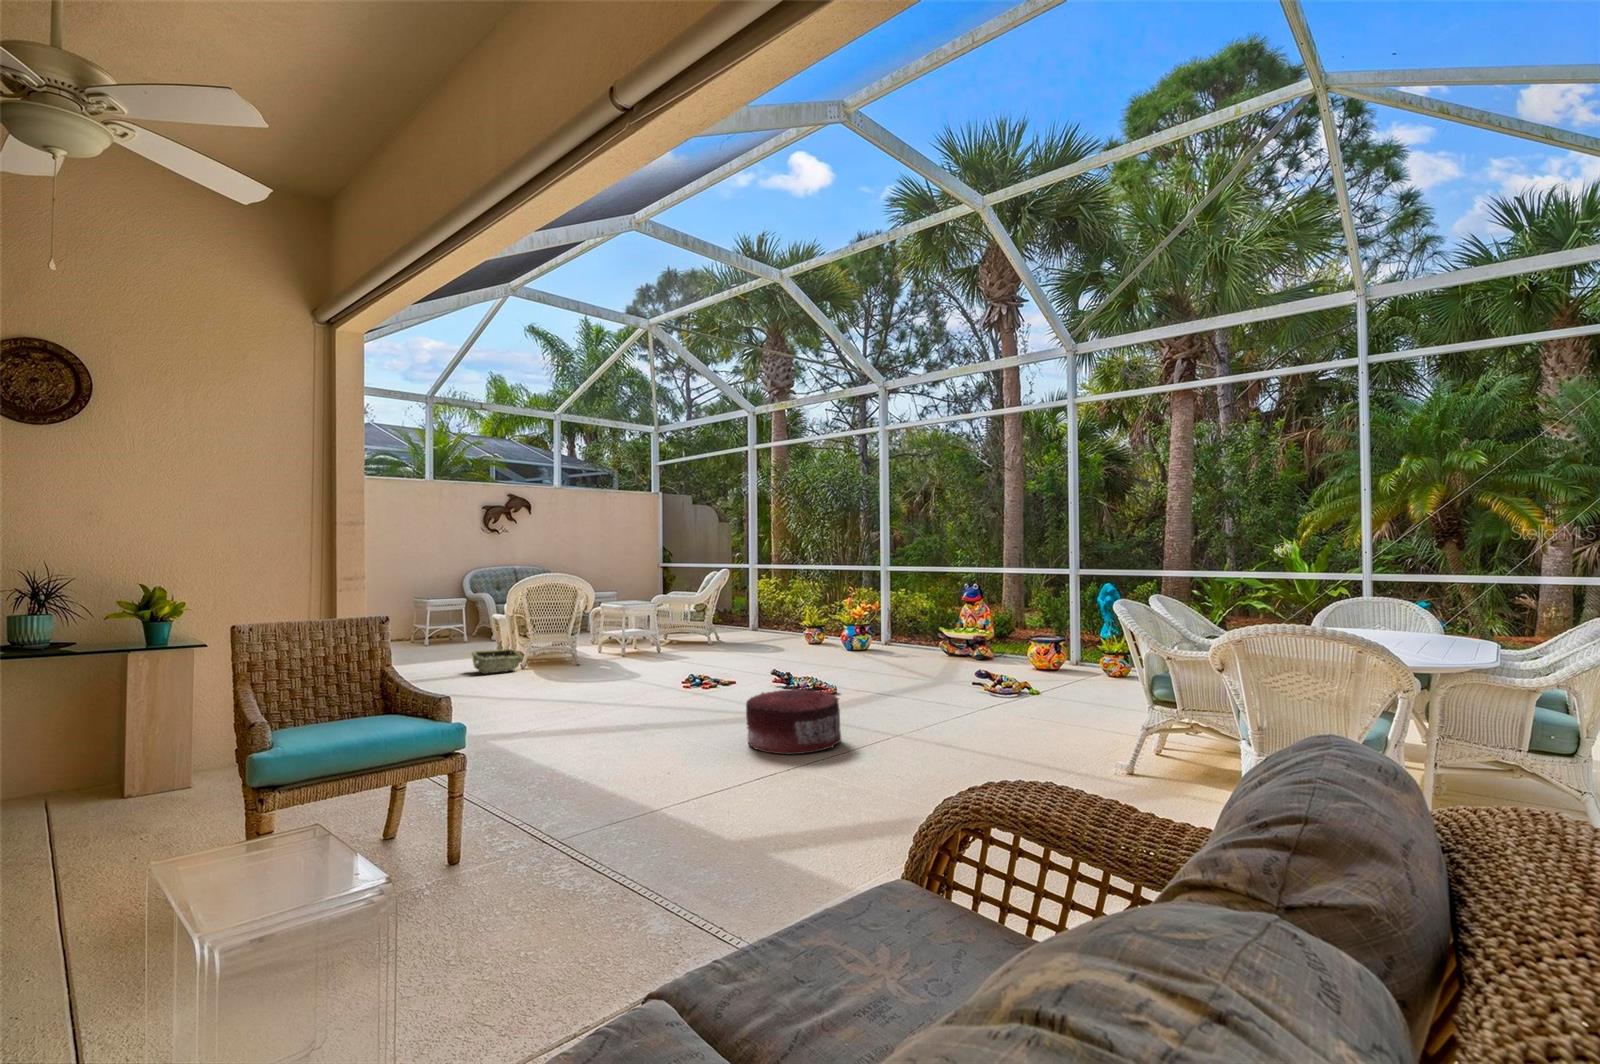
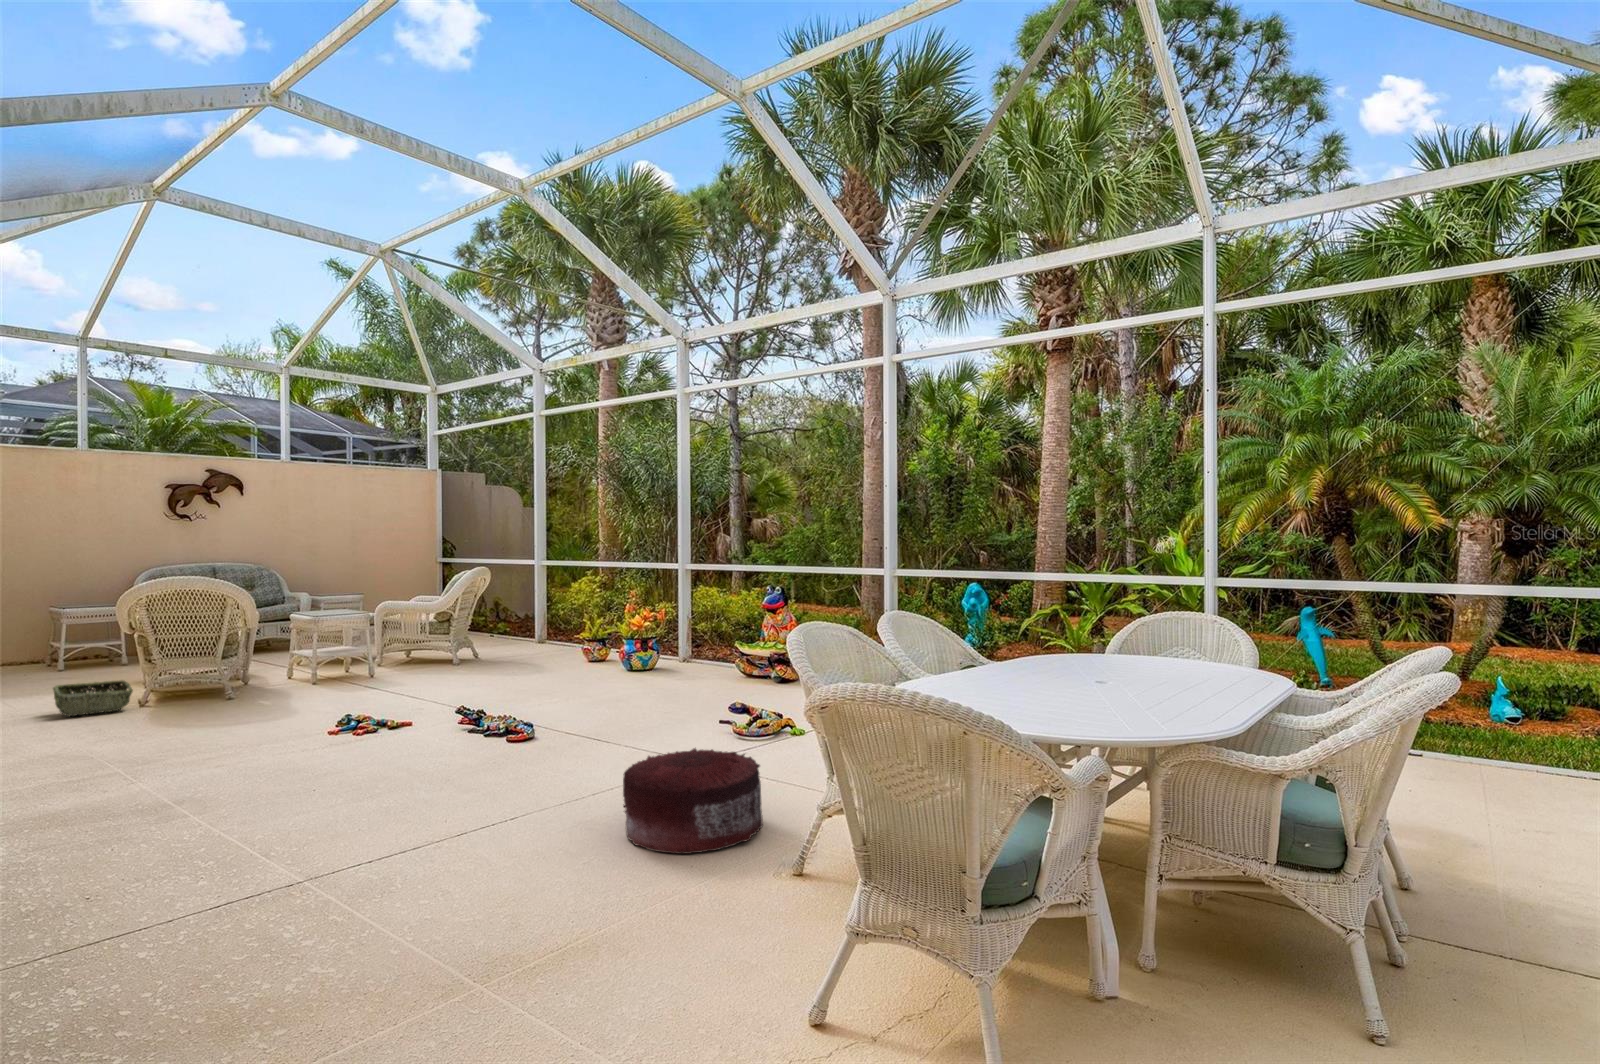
pouf: present [746,689,841,754] -> present [623,748,763,854]

